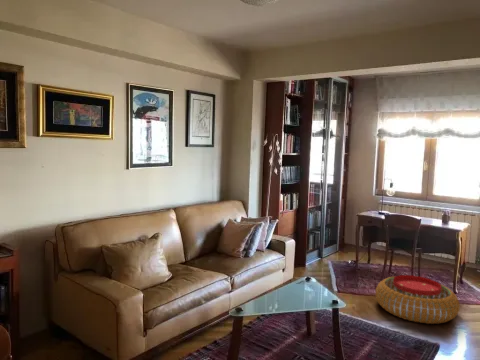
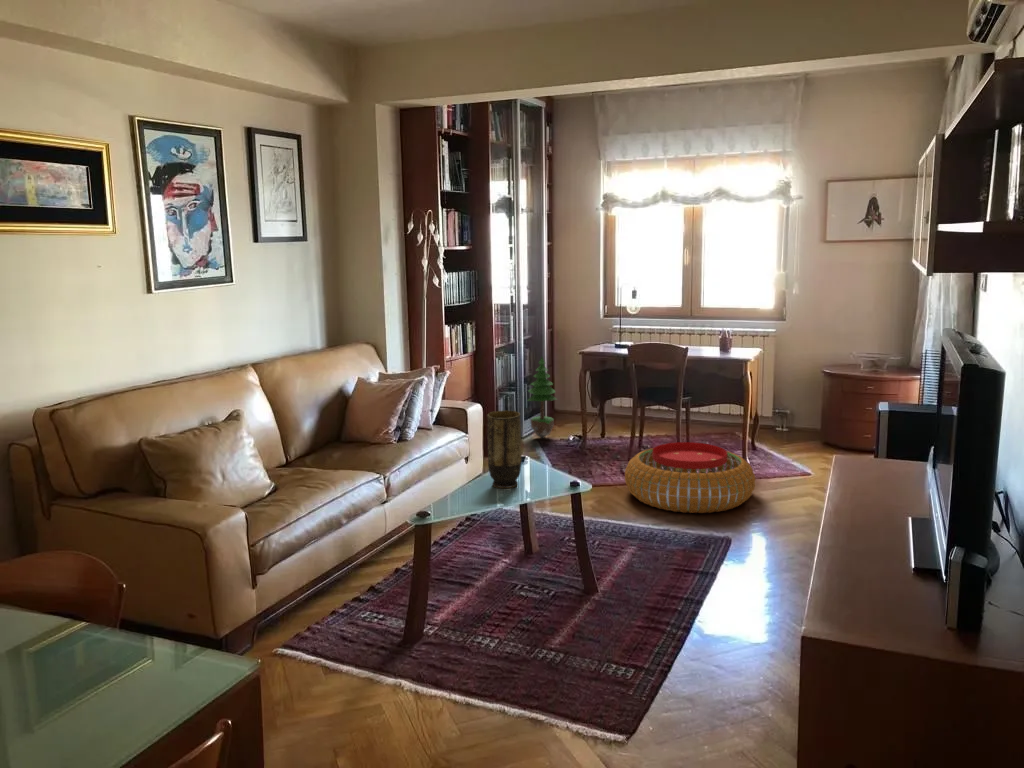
potted tree: none [326,215,343,260] -> present [528,358,556,438]
vase: none [285,250,306,297] -> present [487,411,521,488]

